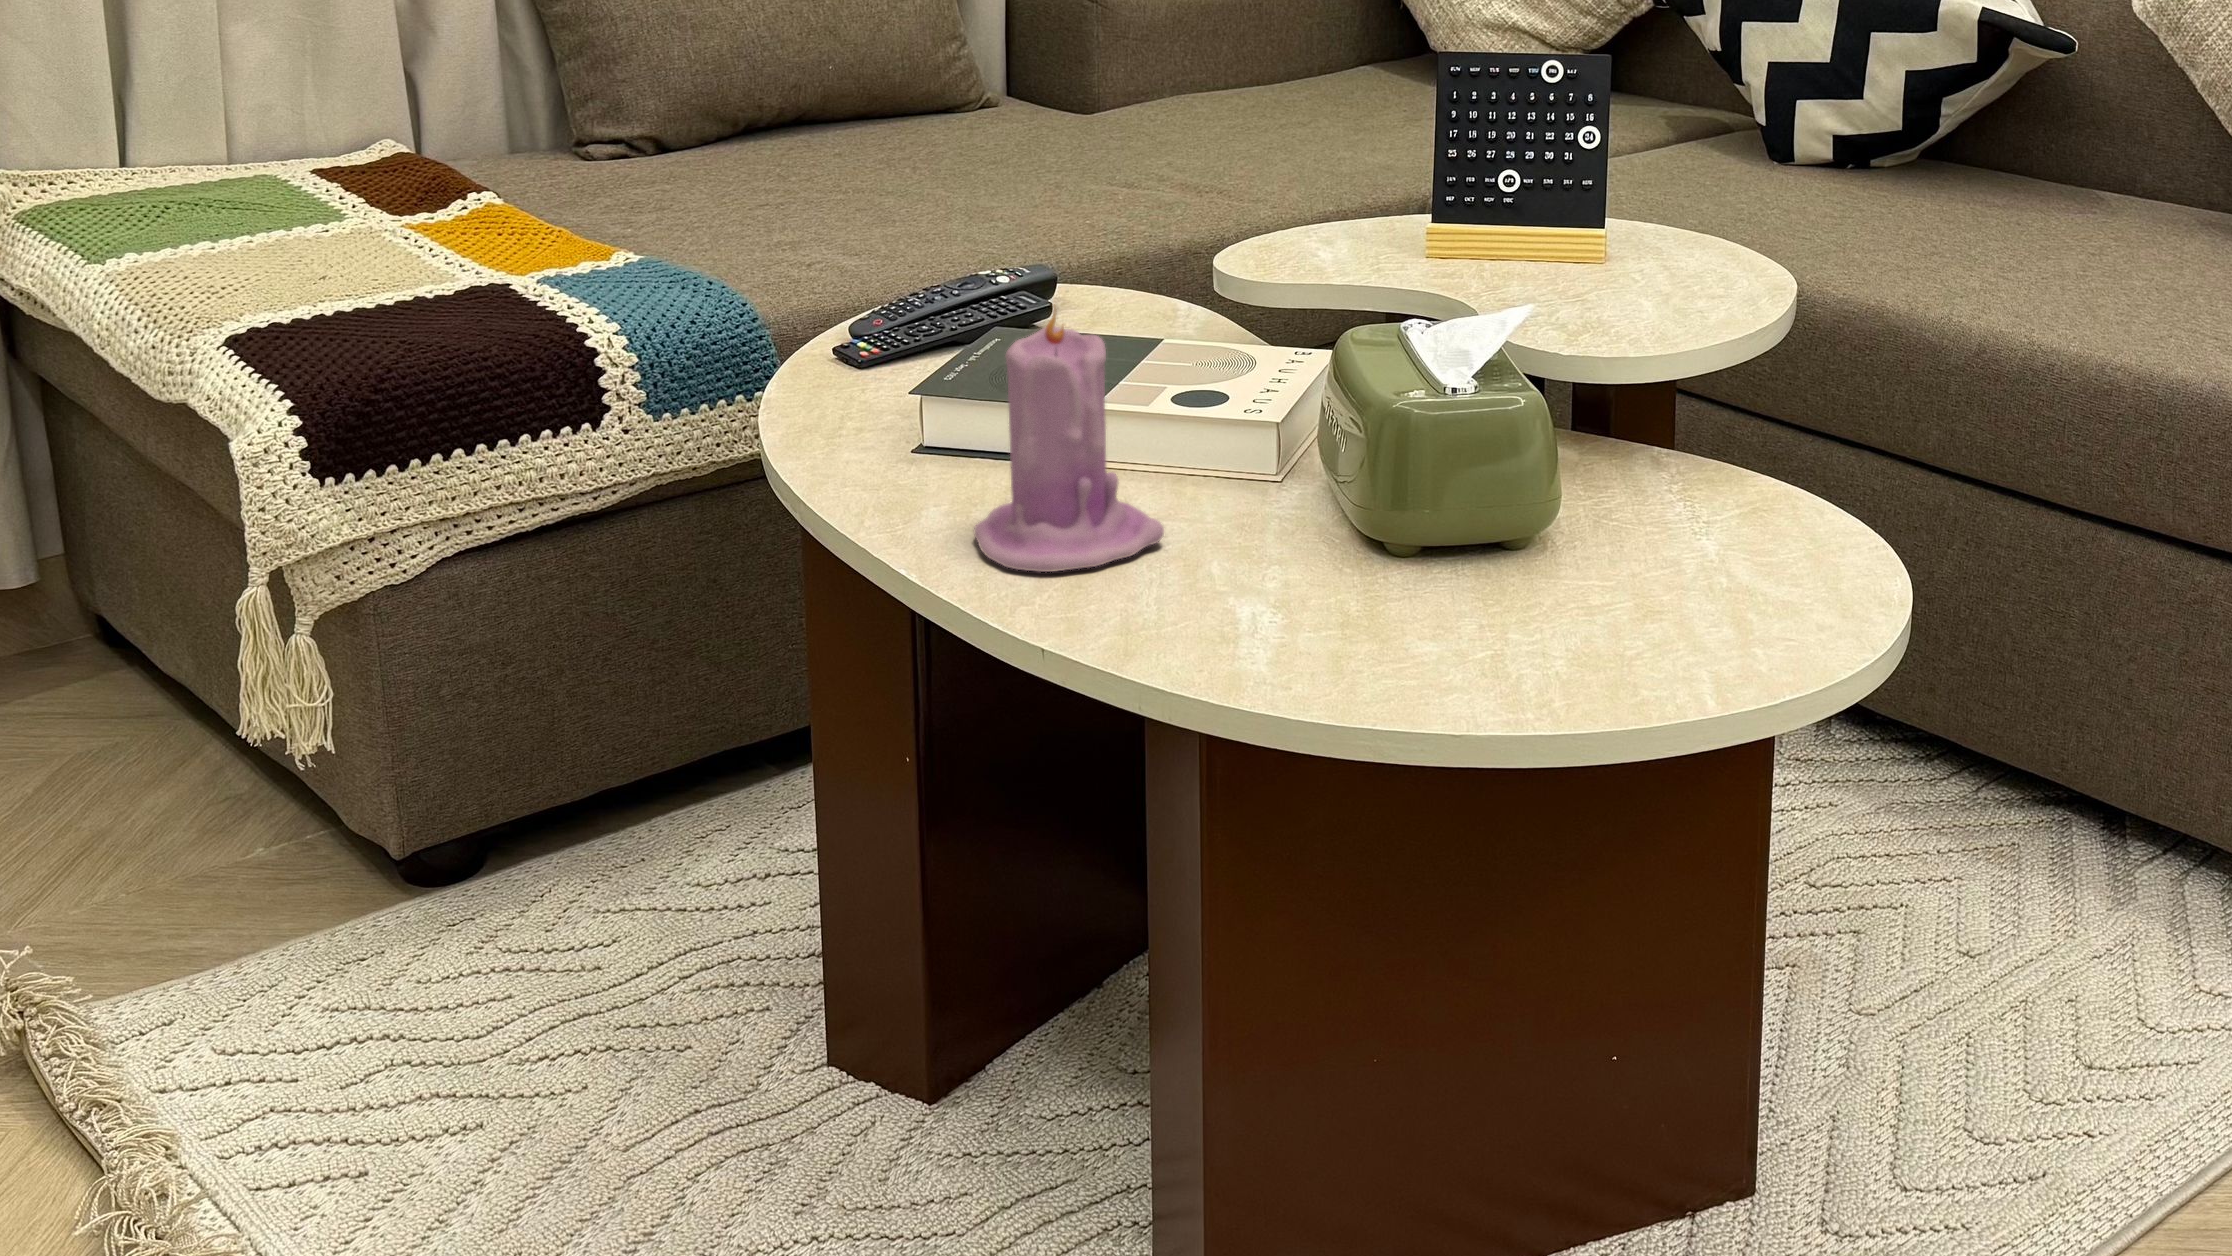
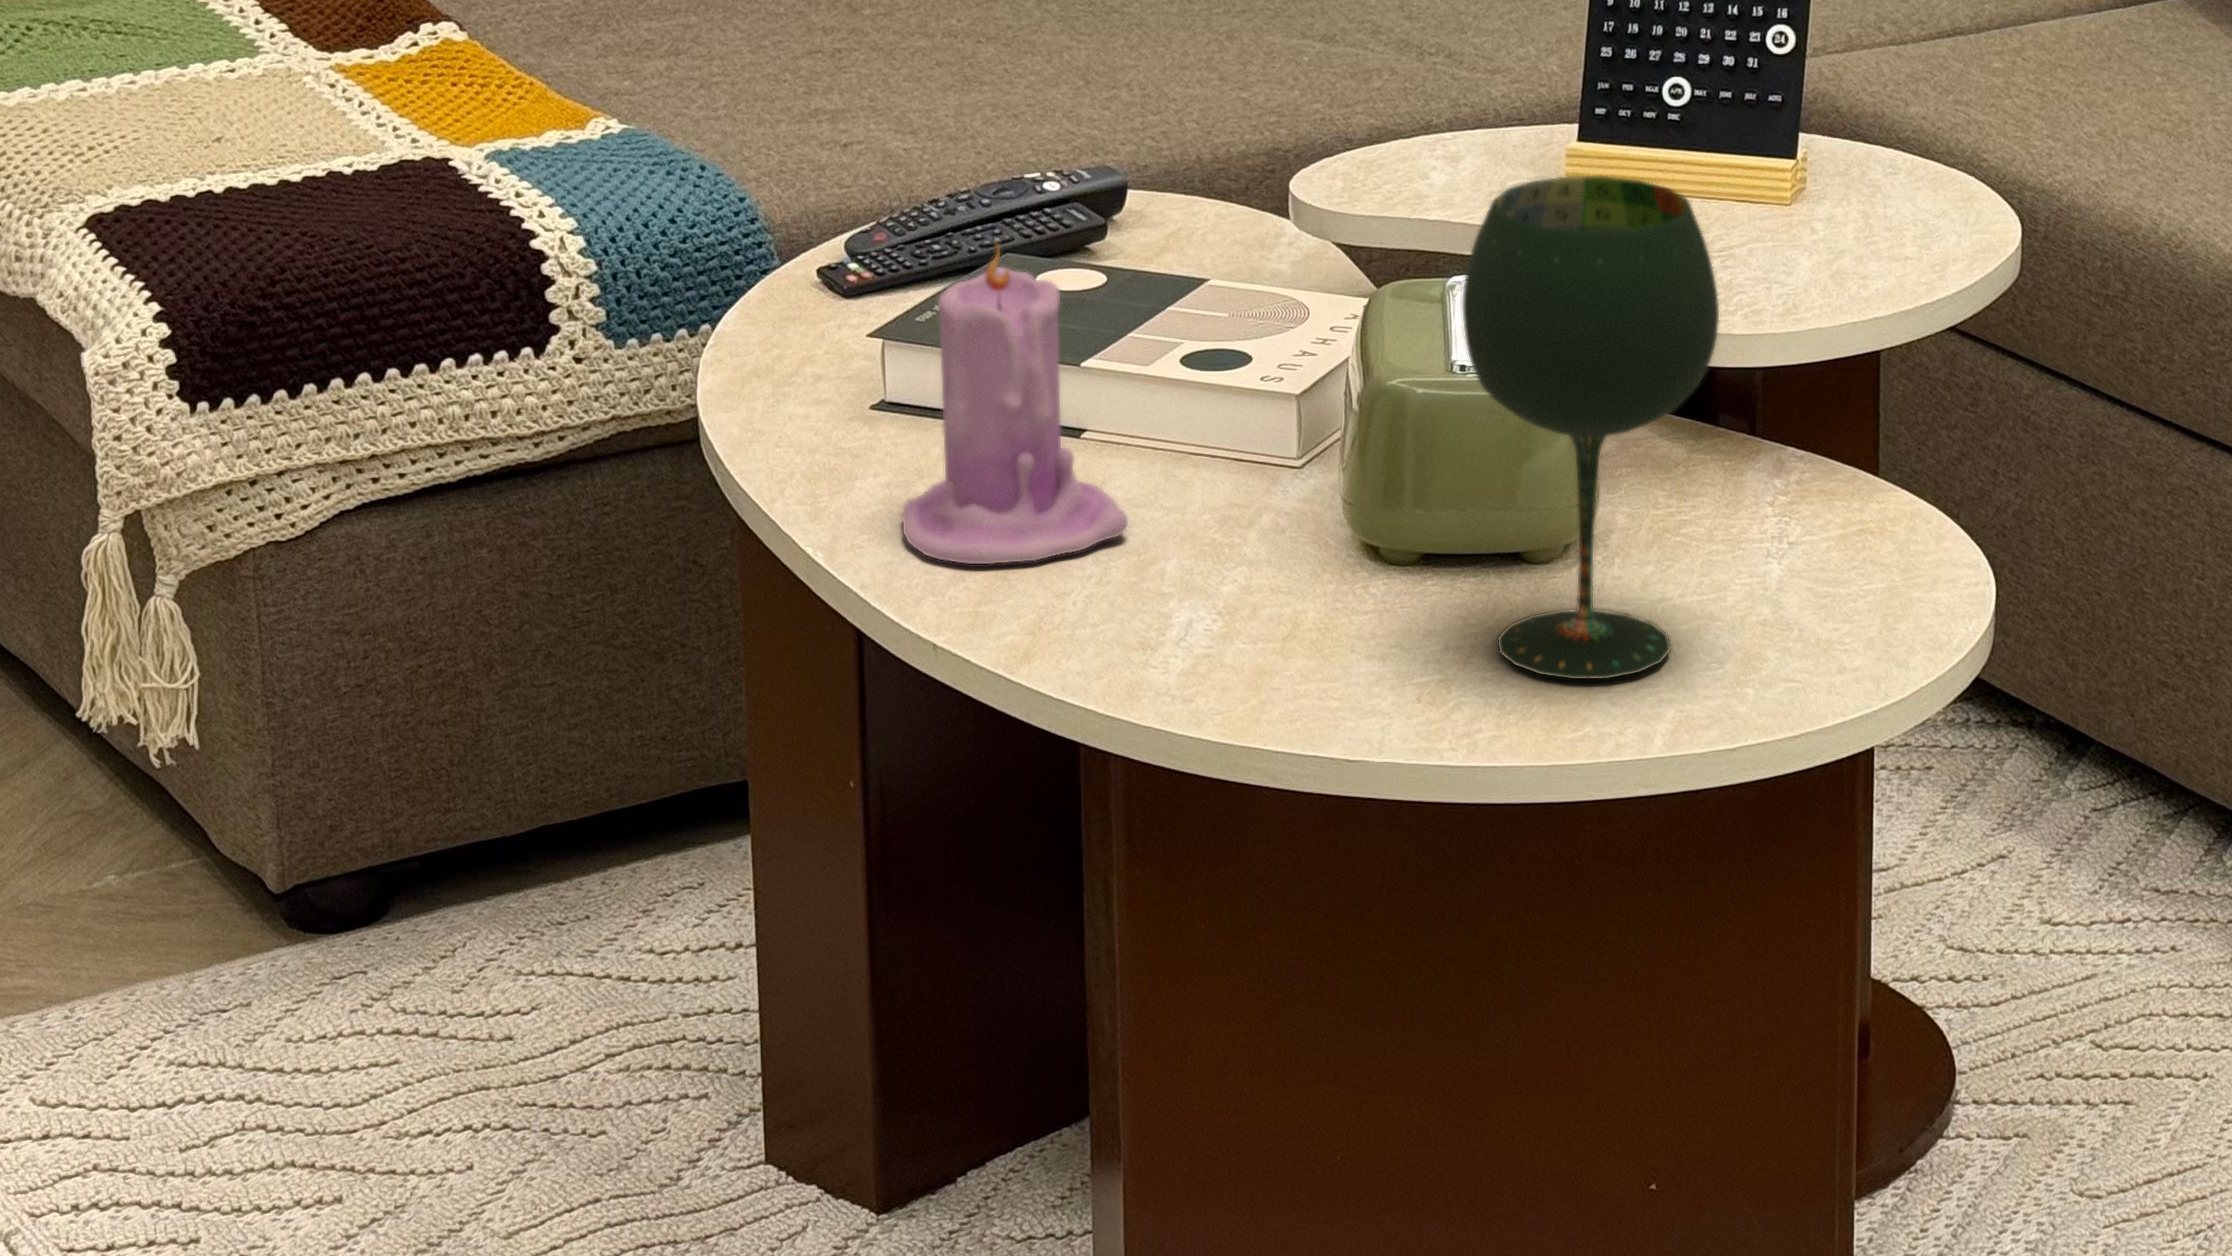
wine glass: none [1483,221,1697,640] -> present [1463,176,1719,679]

